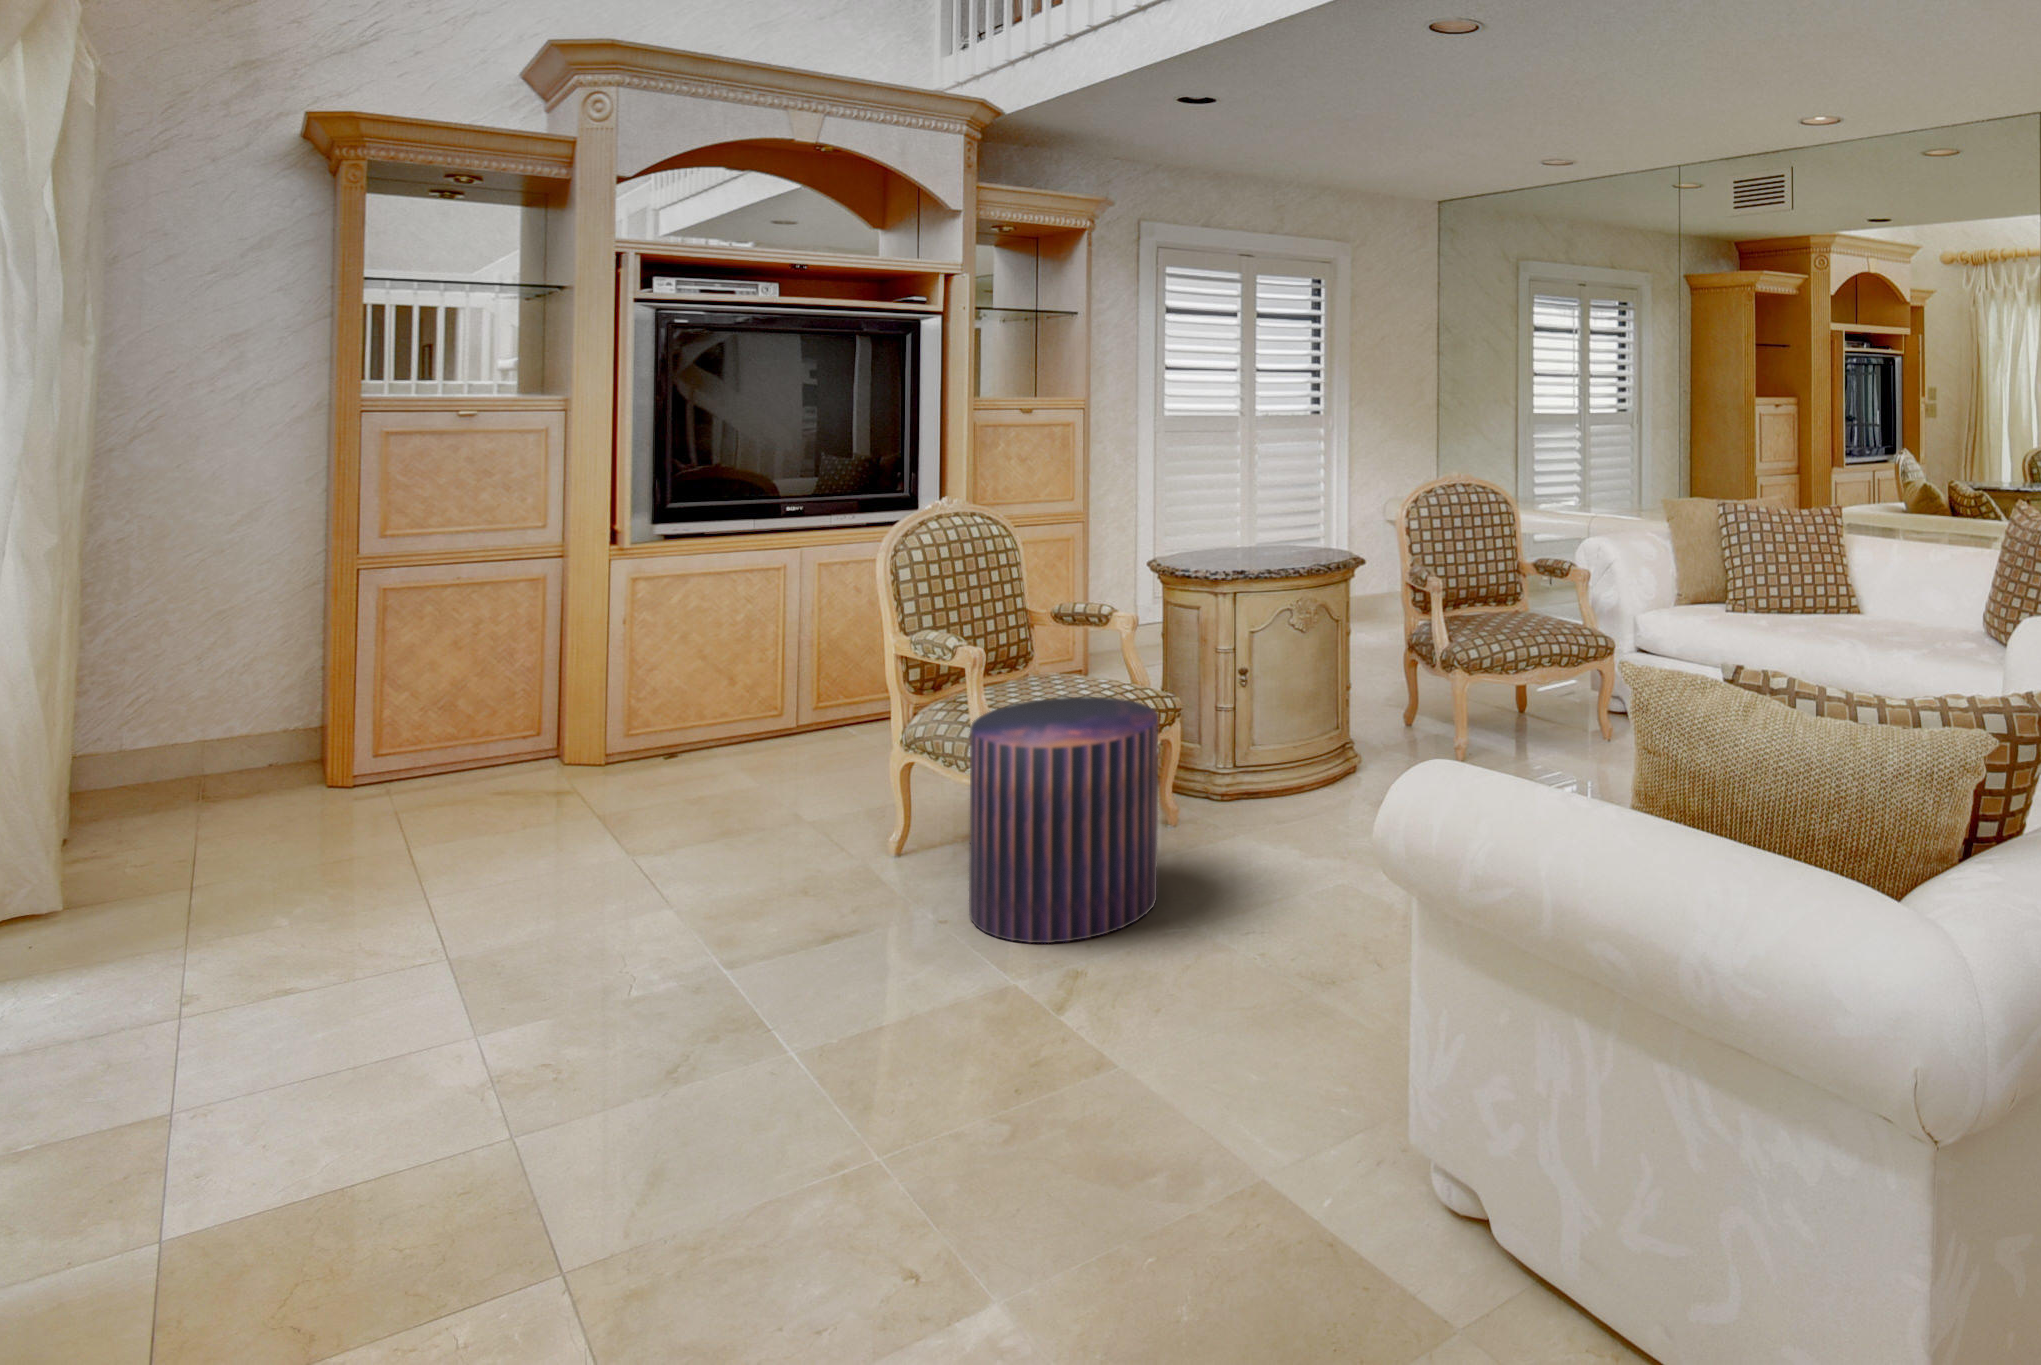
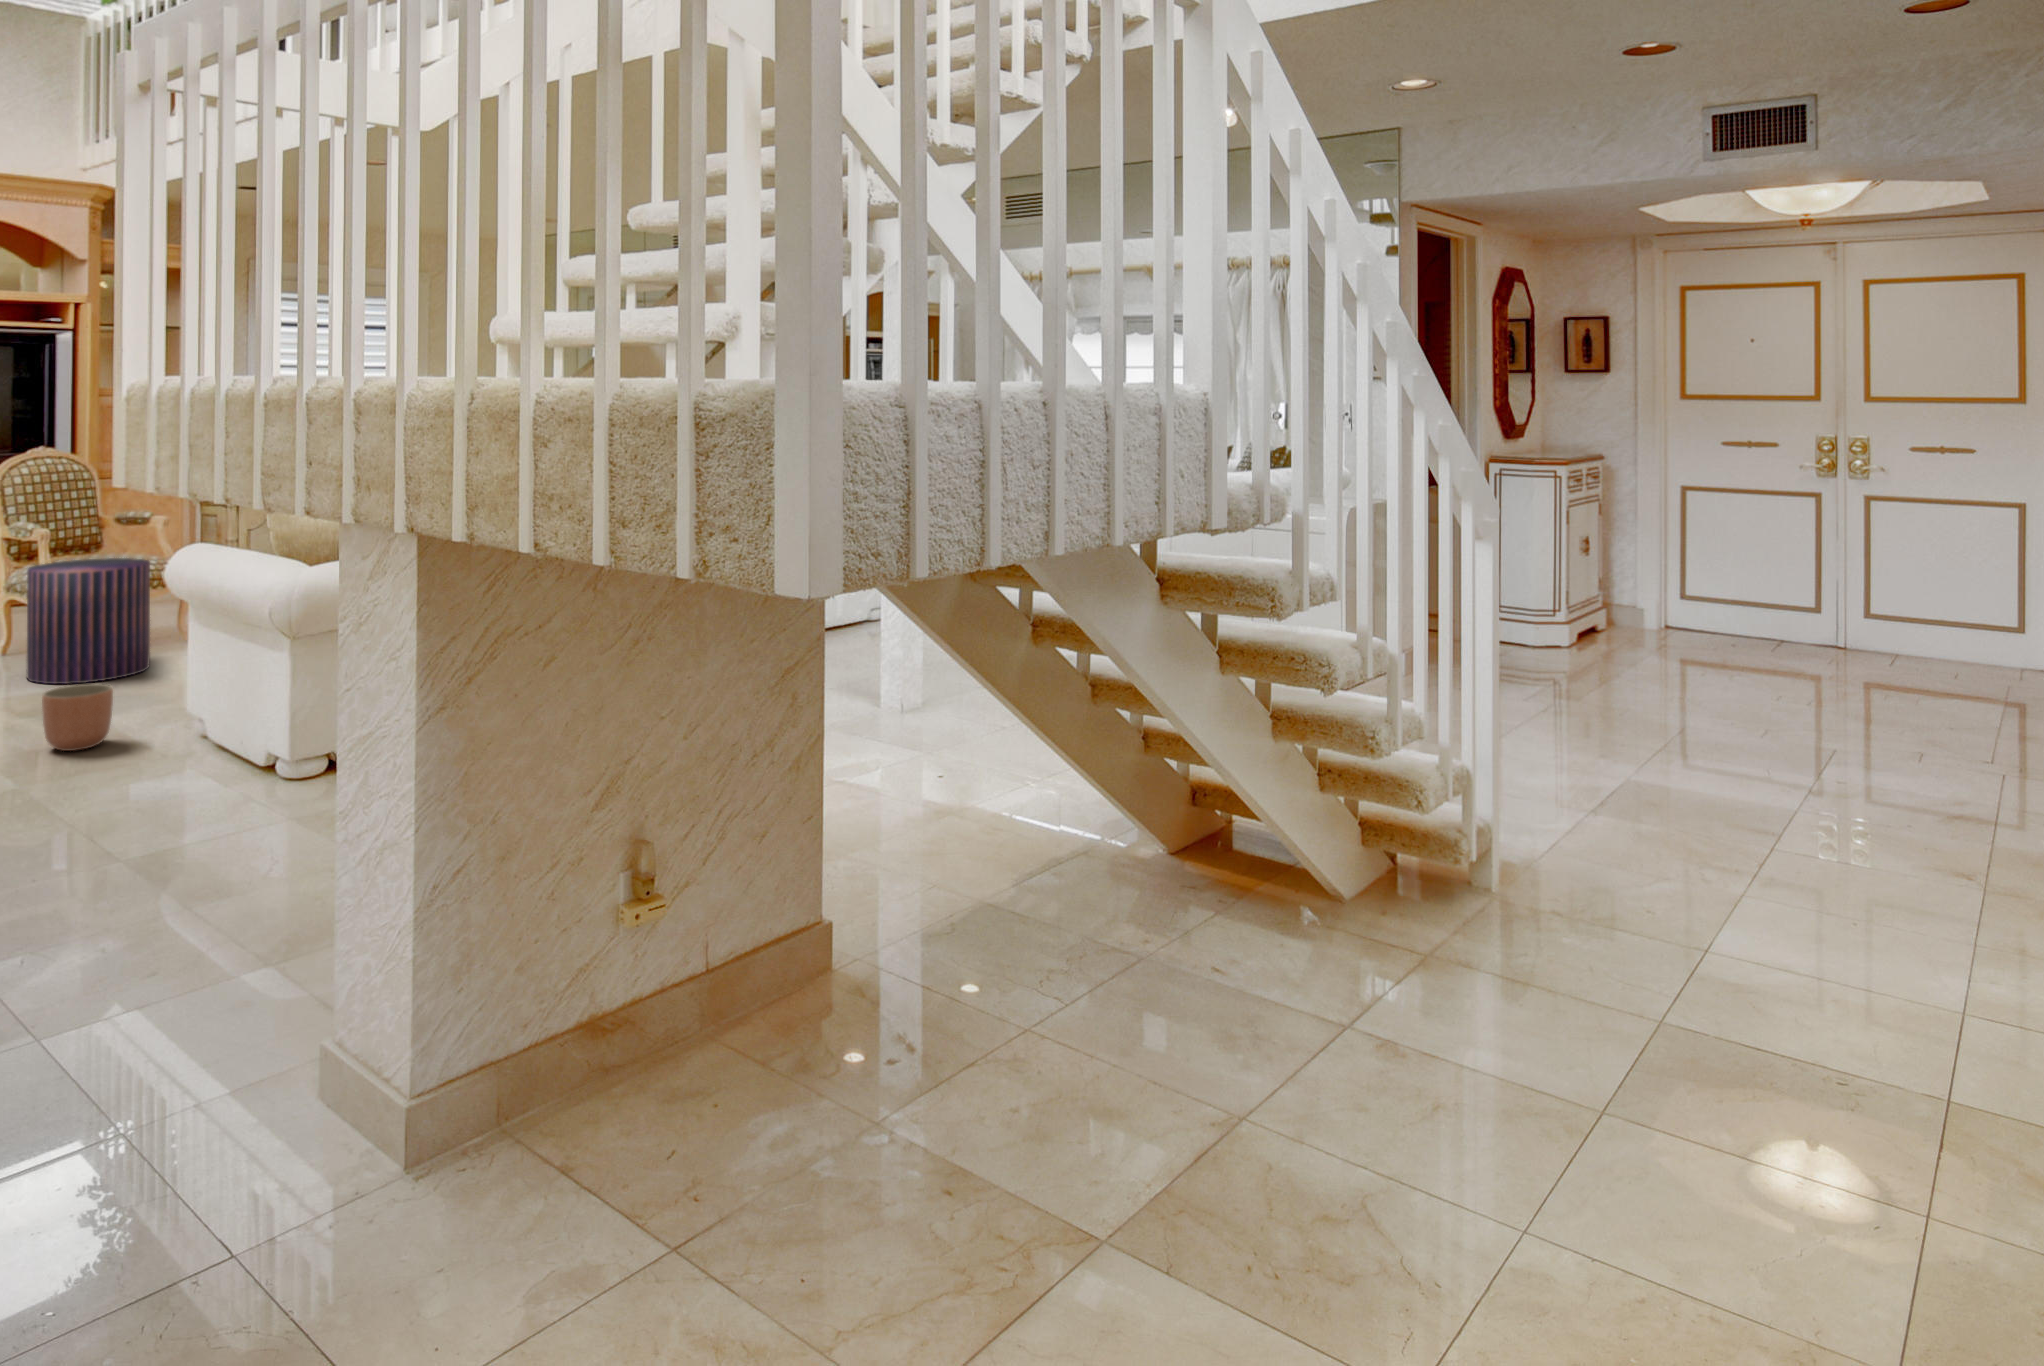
planter: none [1145,1058,1276,1236] -> present [42,684,113,751]

